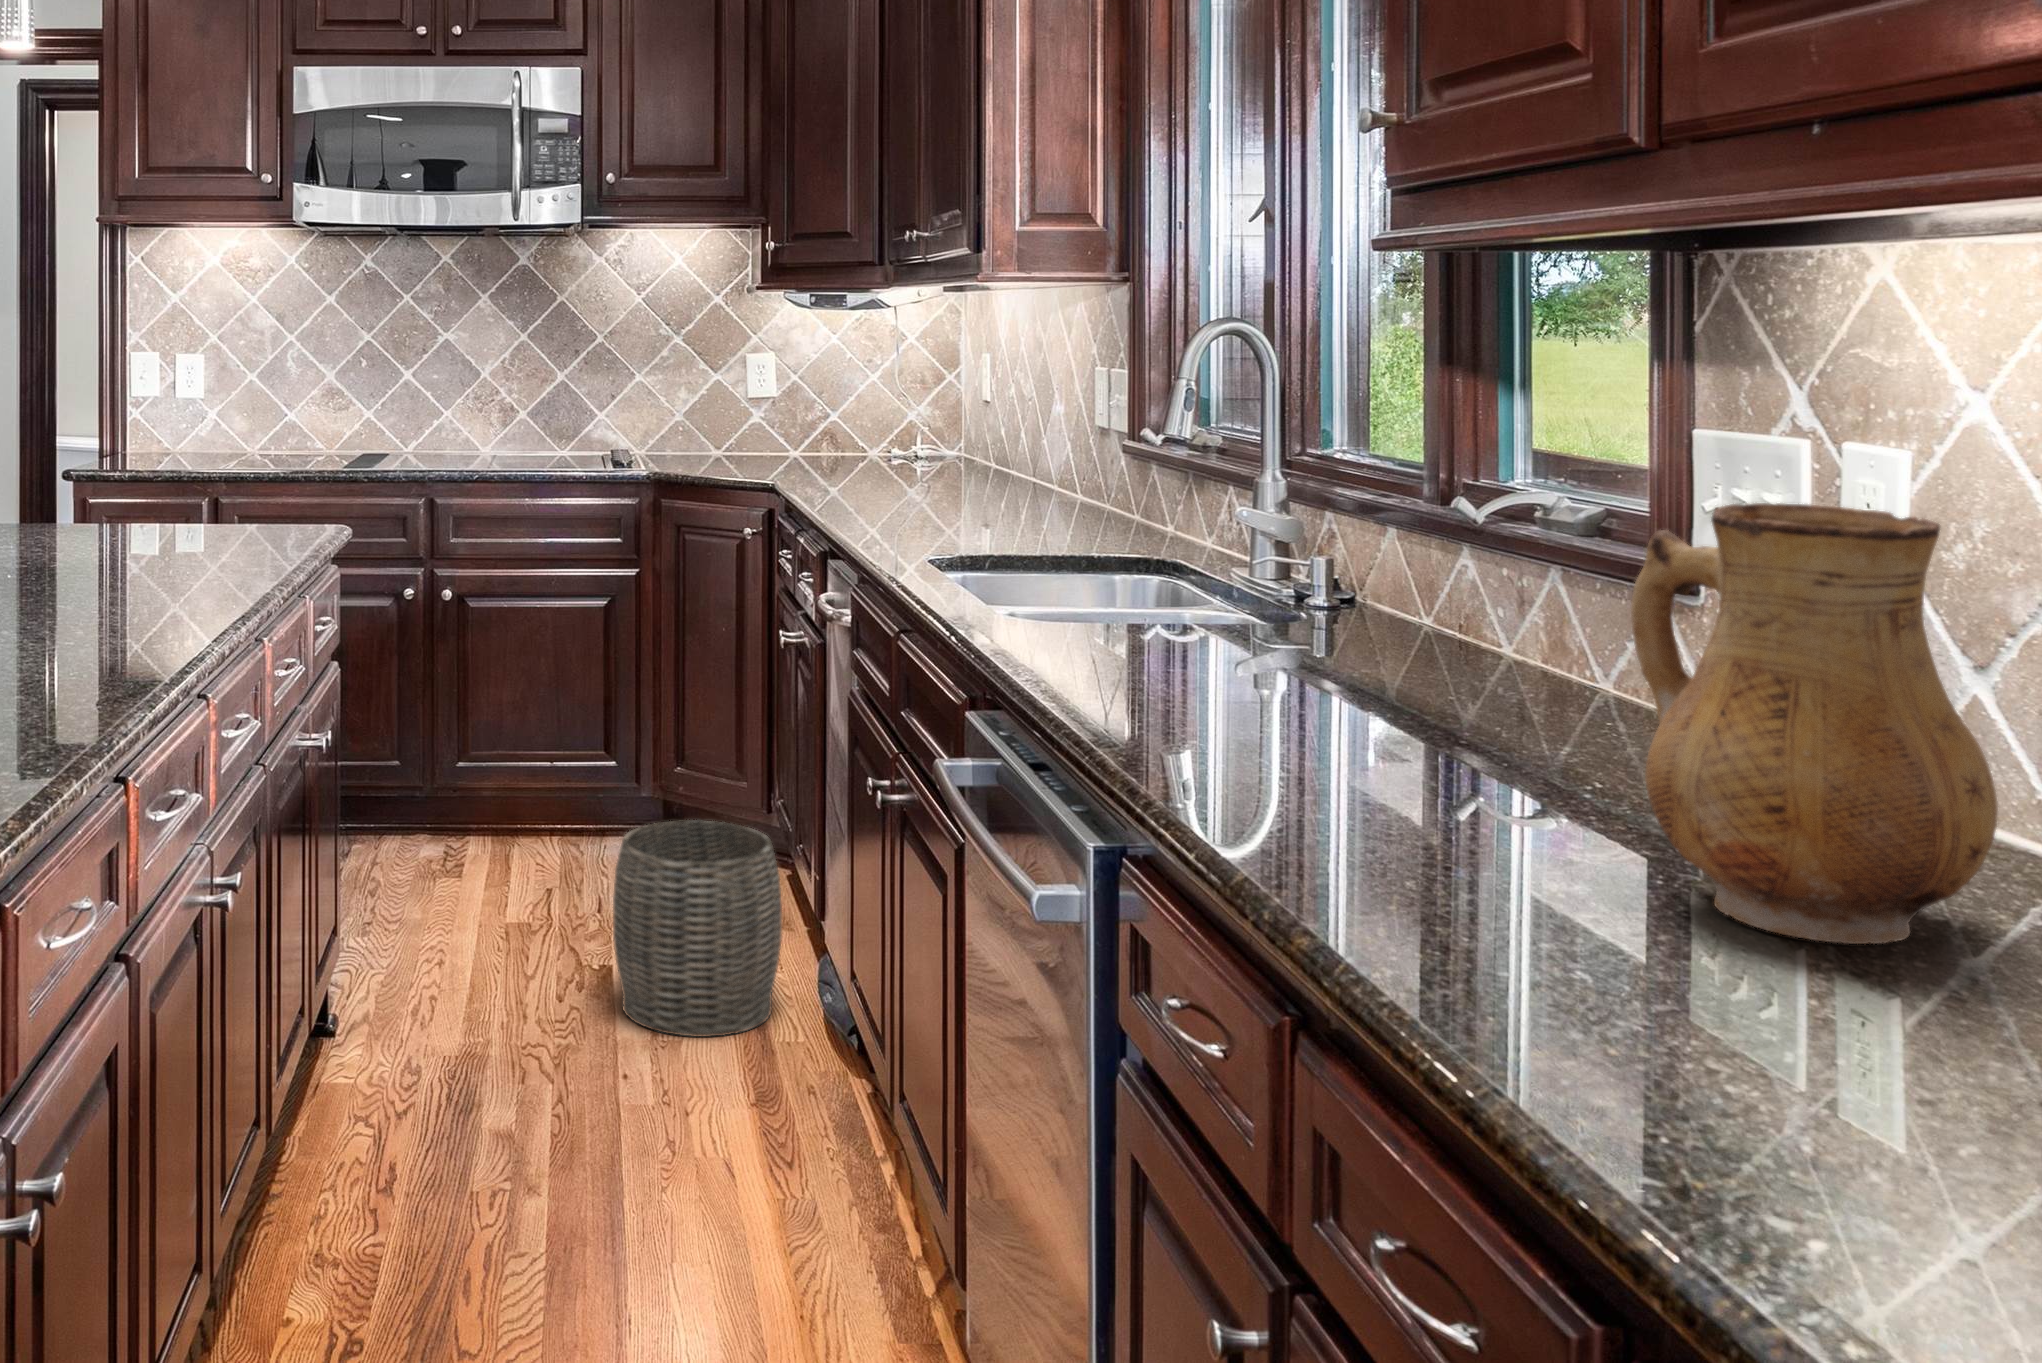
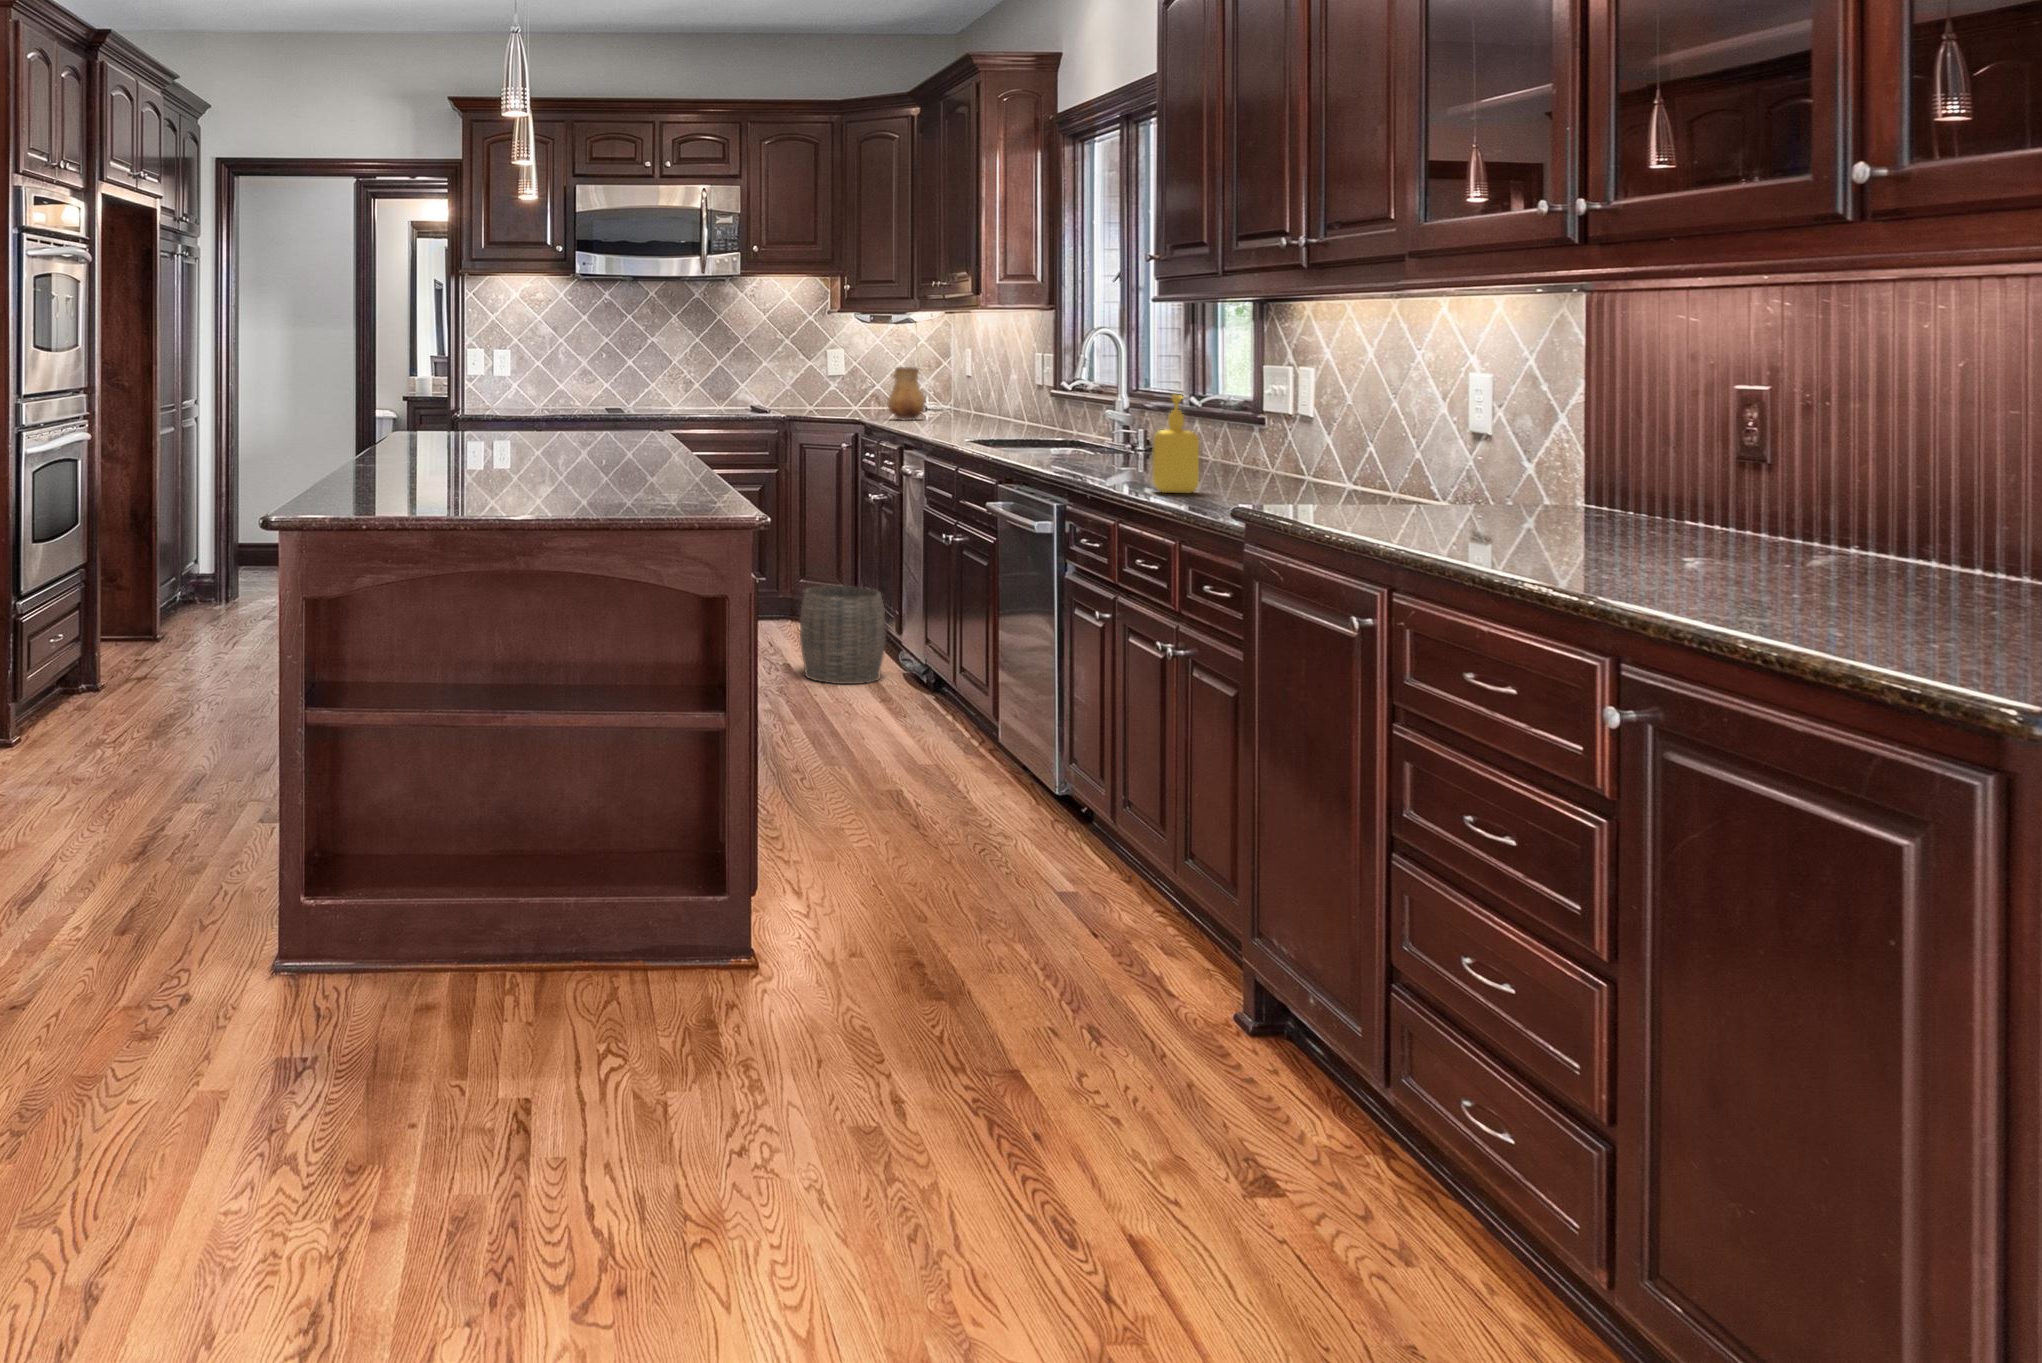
ceramic pitcher: present [1631,503,1998,944] -> present [888,367,925,421]
soap dispenser: none [1430,612,1661,1073] -> present [1152,395,1199,493]

